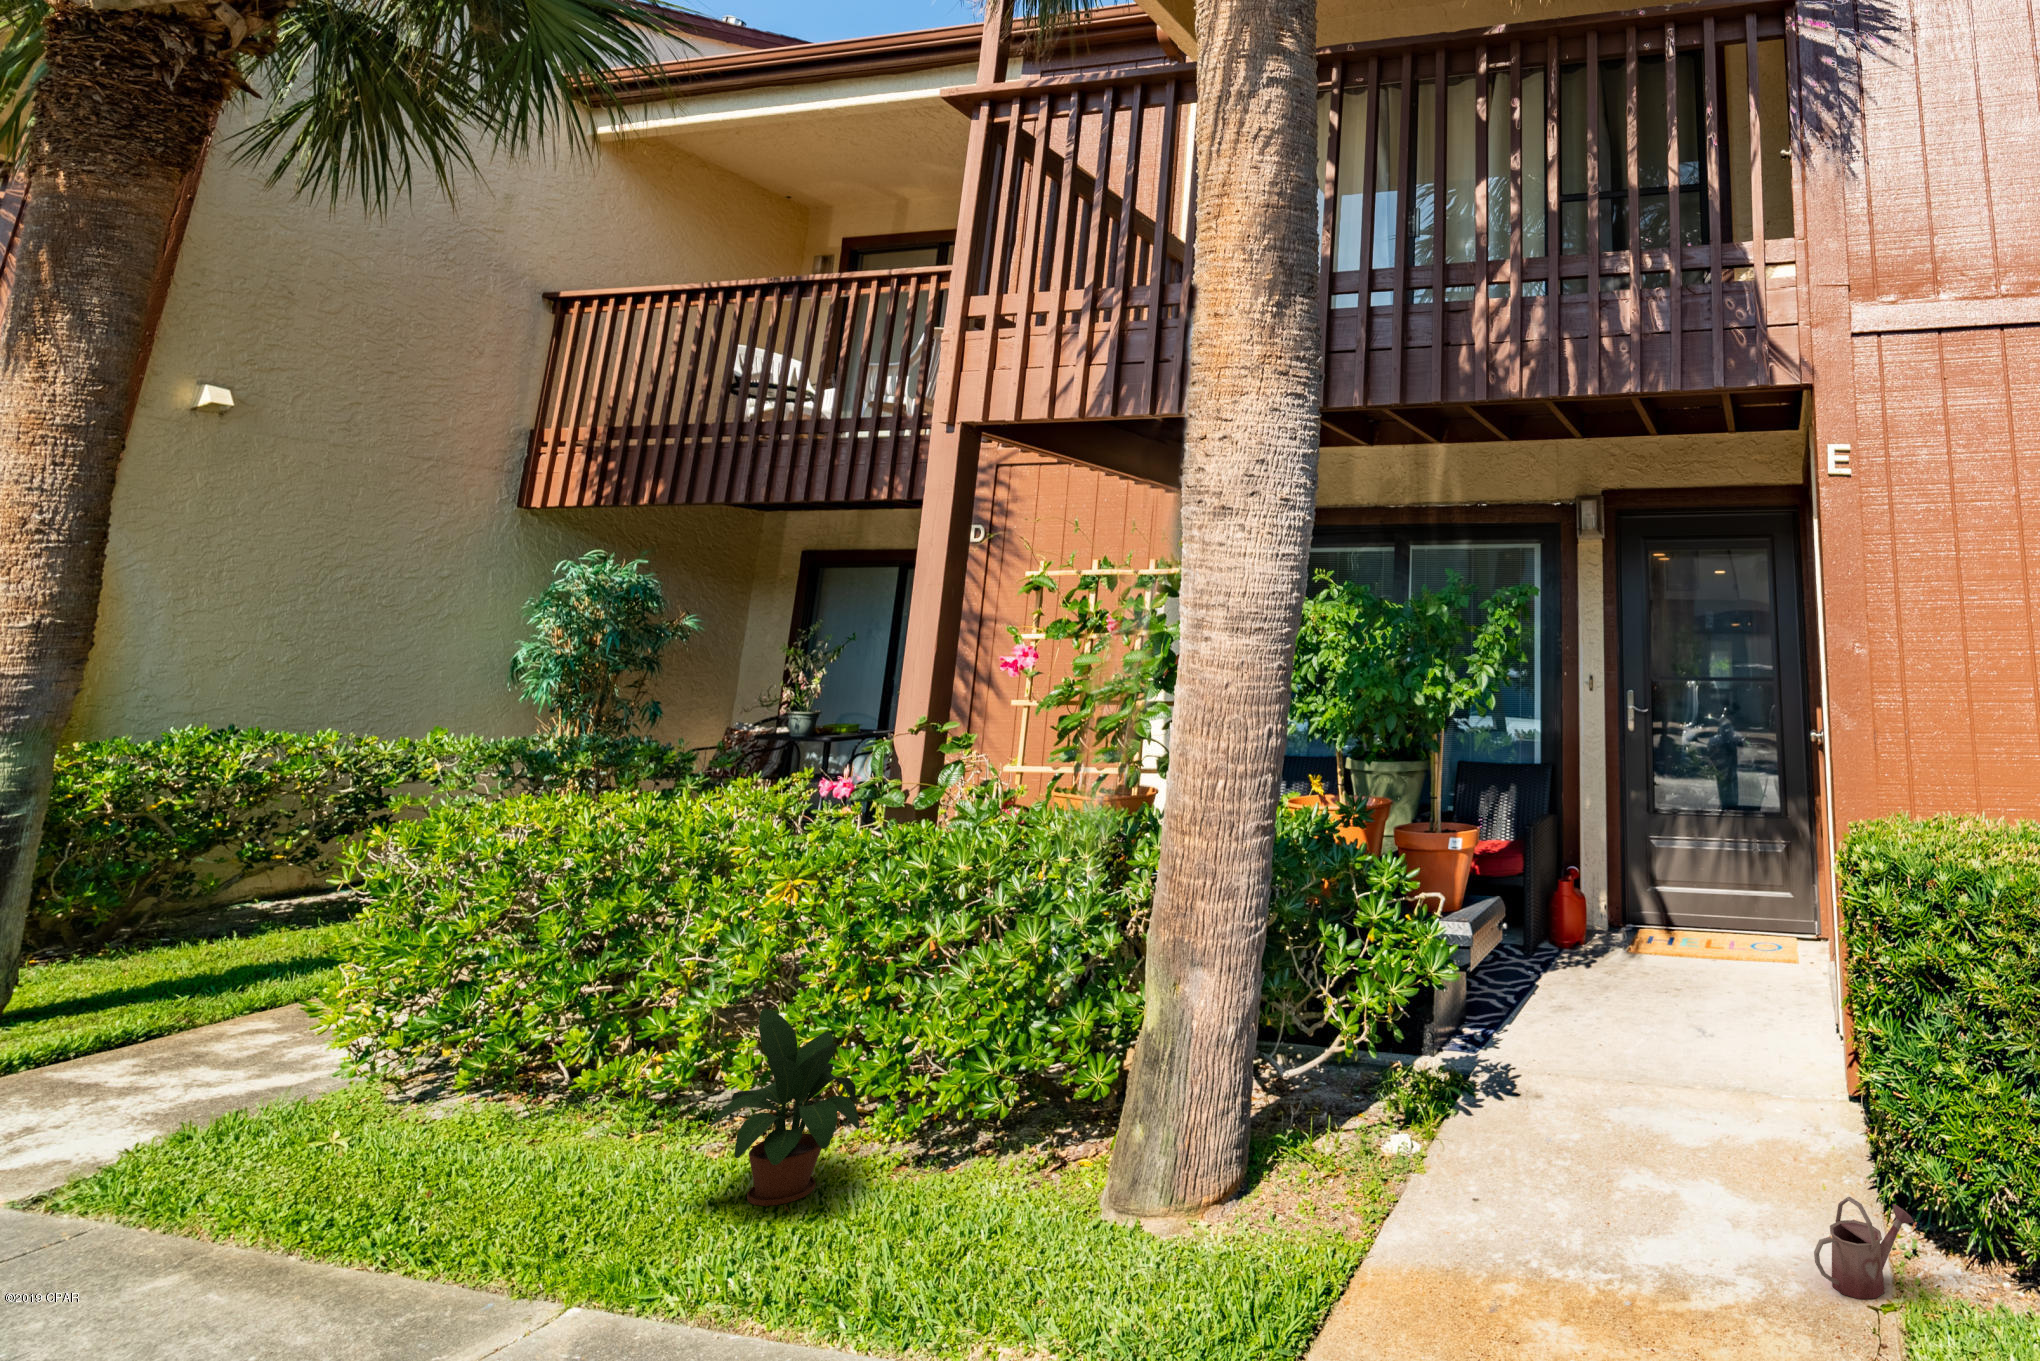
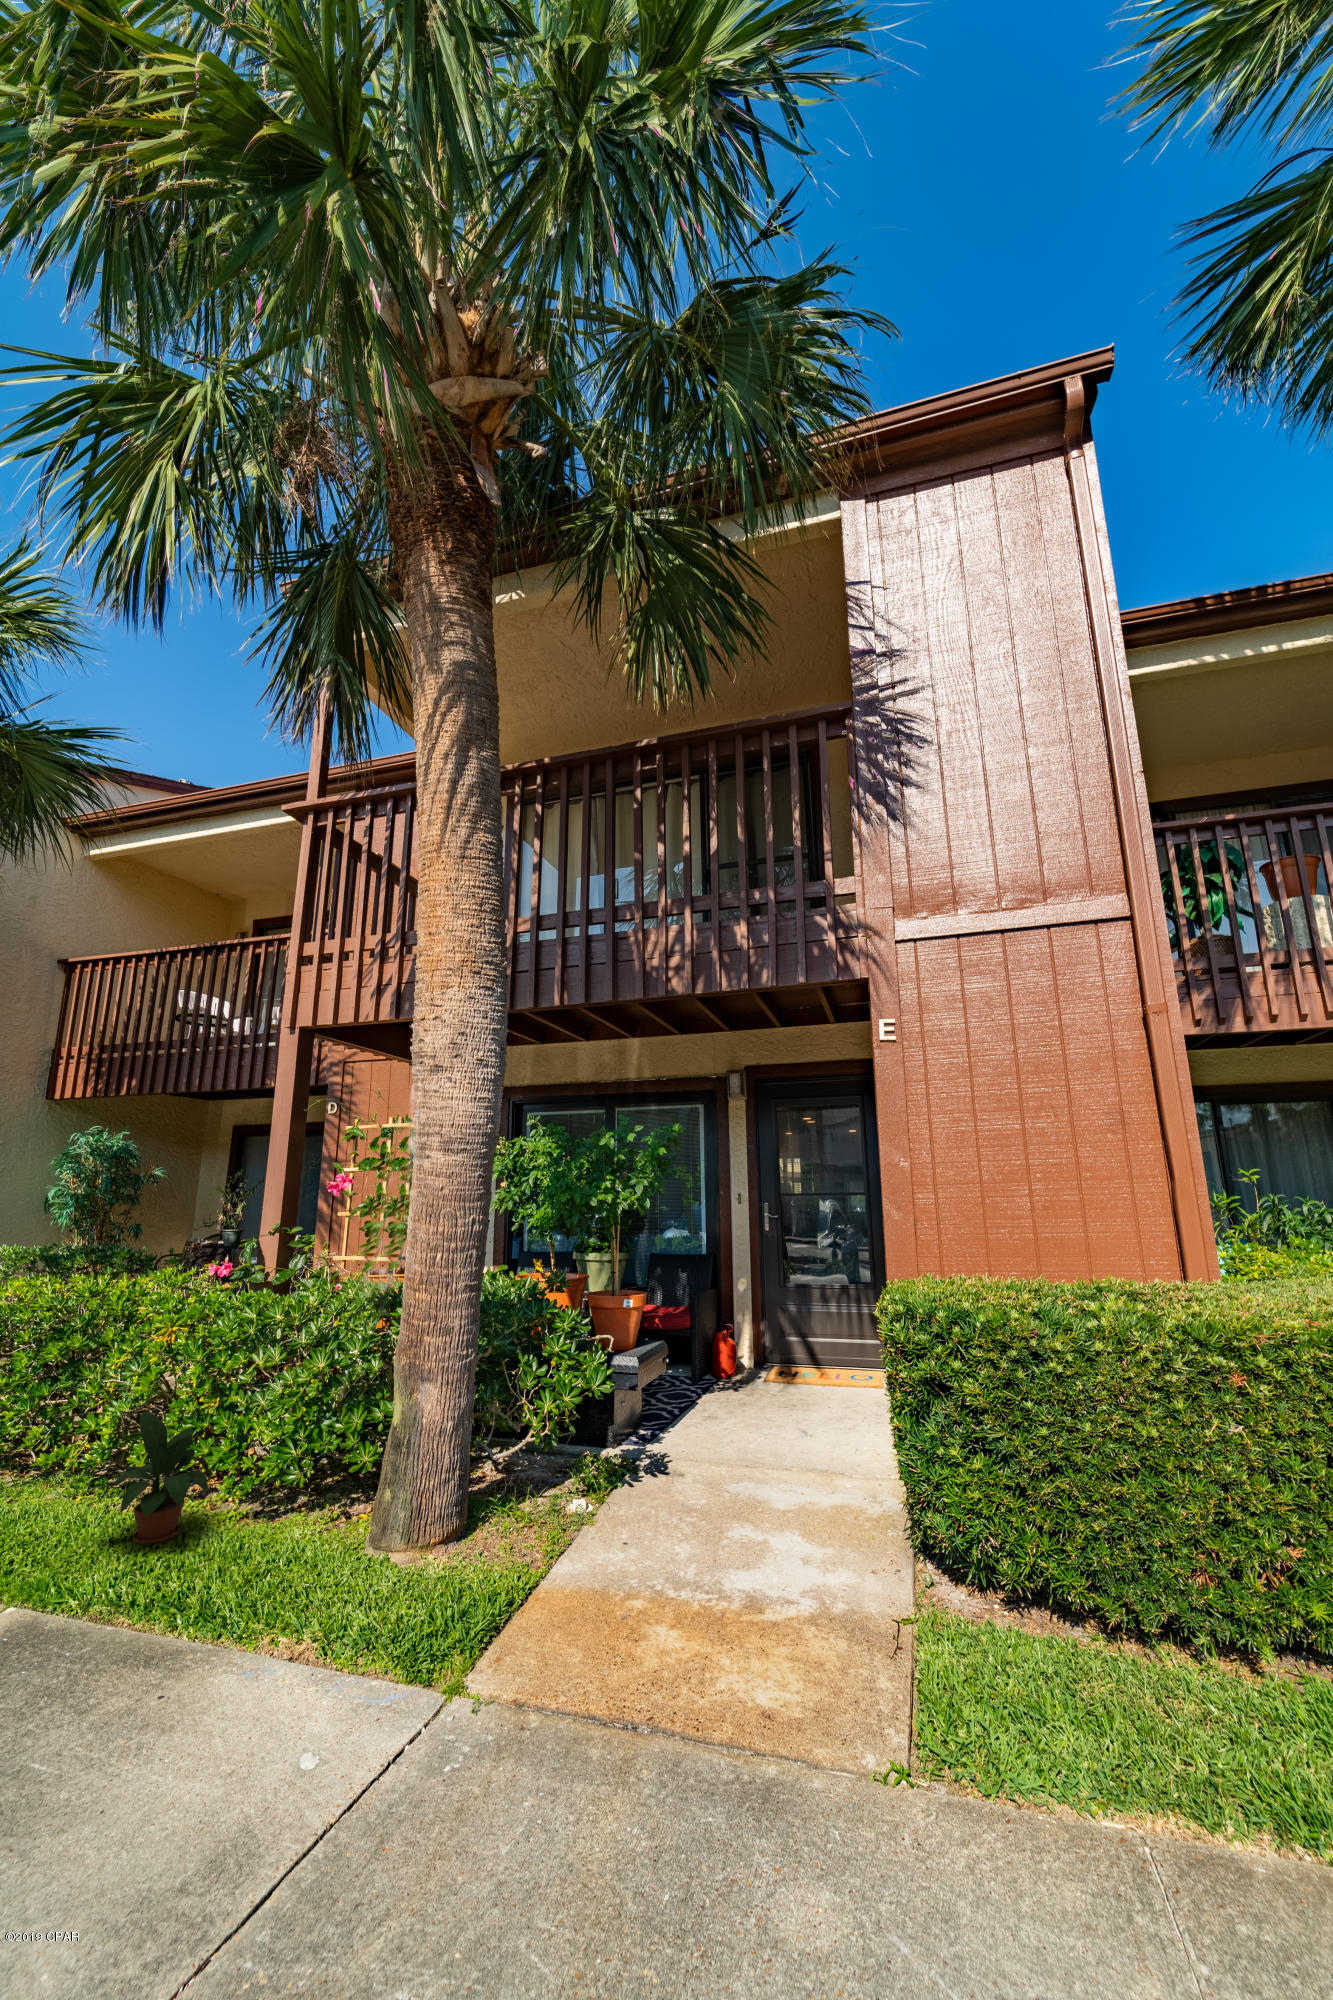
watering can: present [1814,1197,1914,1299] -> none [850,1542,925,1616]

